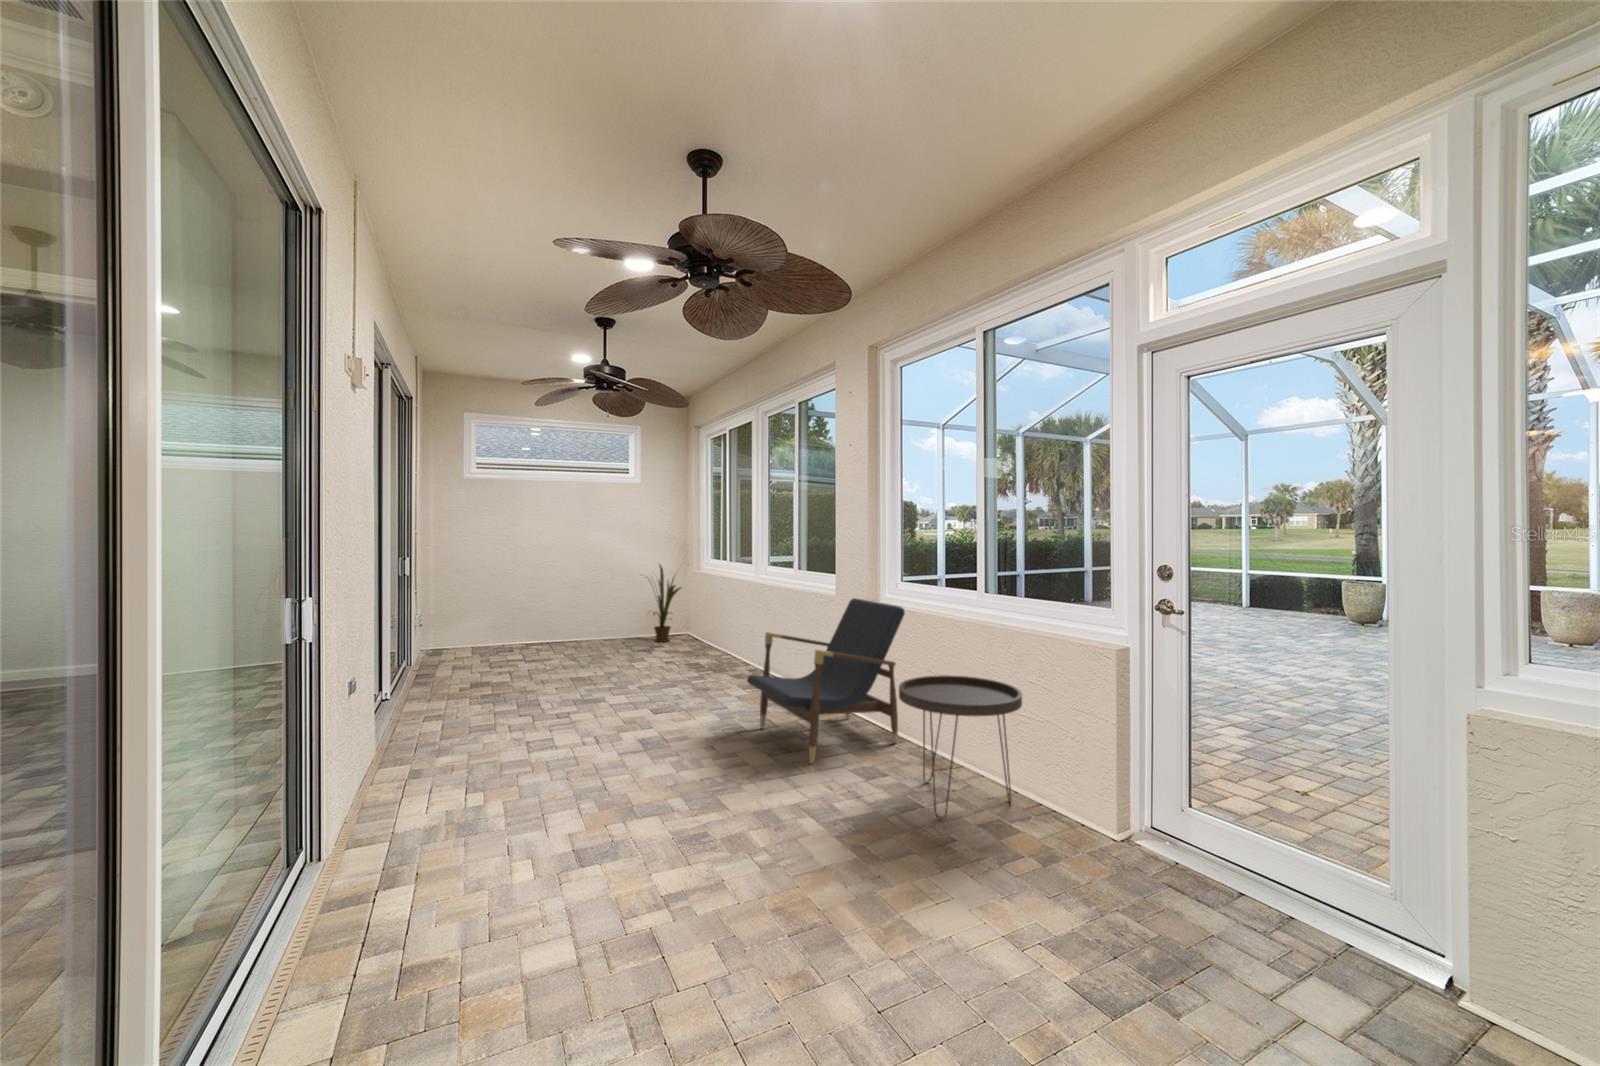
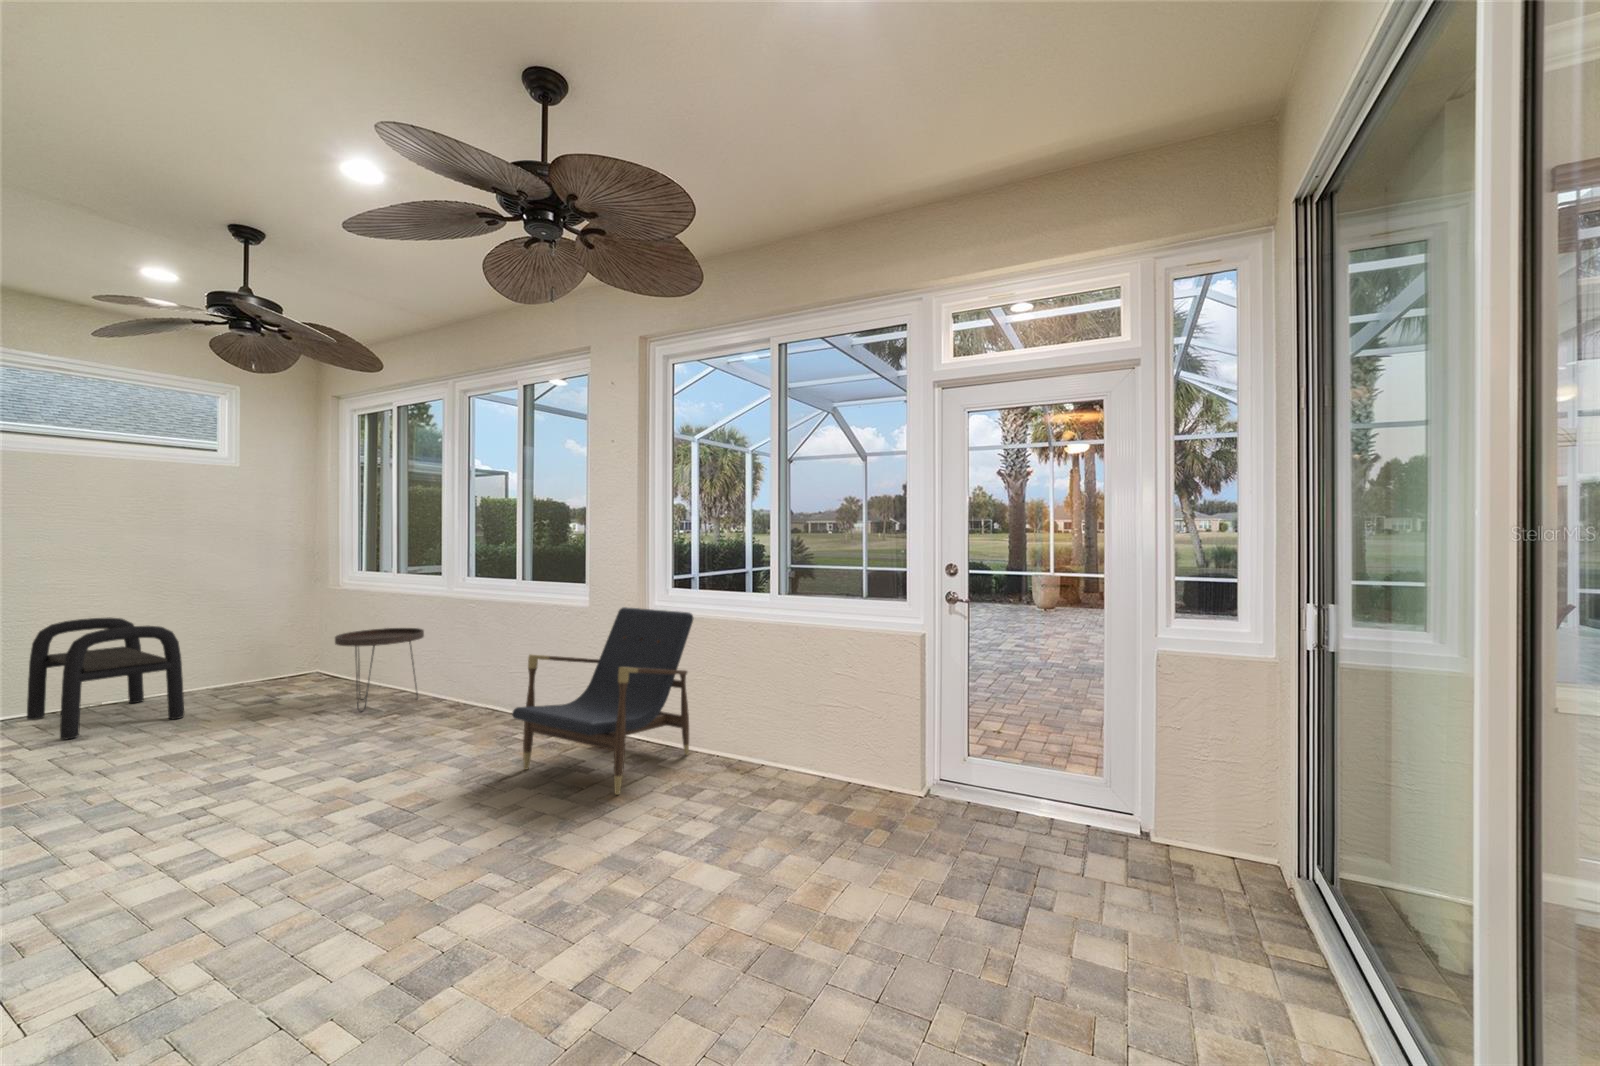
house plant: present [653,565,681,642] -> none [239,578,317,687]
bench: none [534,585,601,660] -> present [27,618,184,739]
side table: present [899,675,1022,819] -> present [335,628,424,710]

